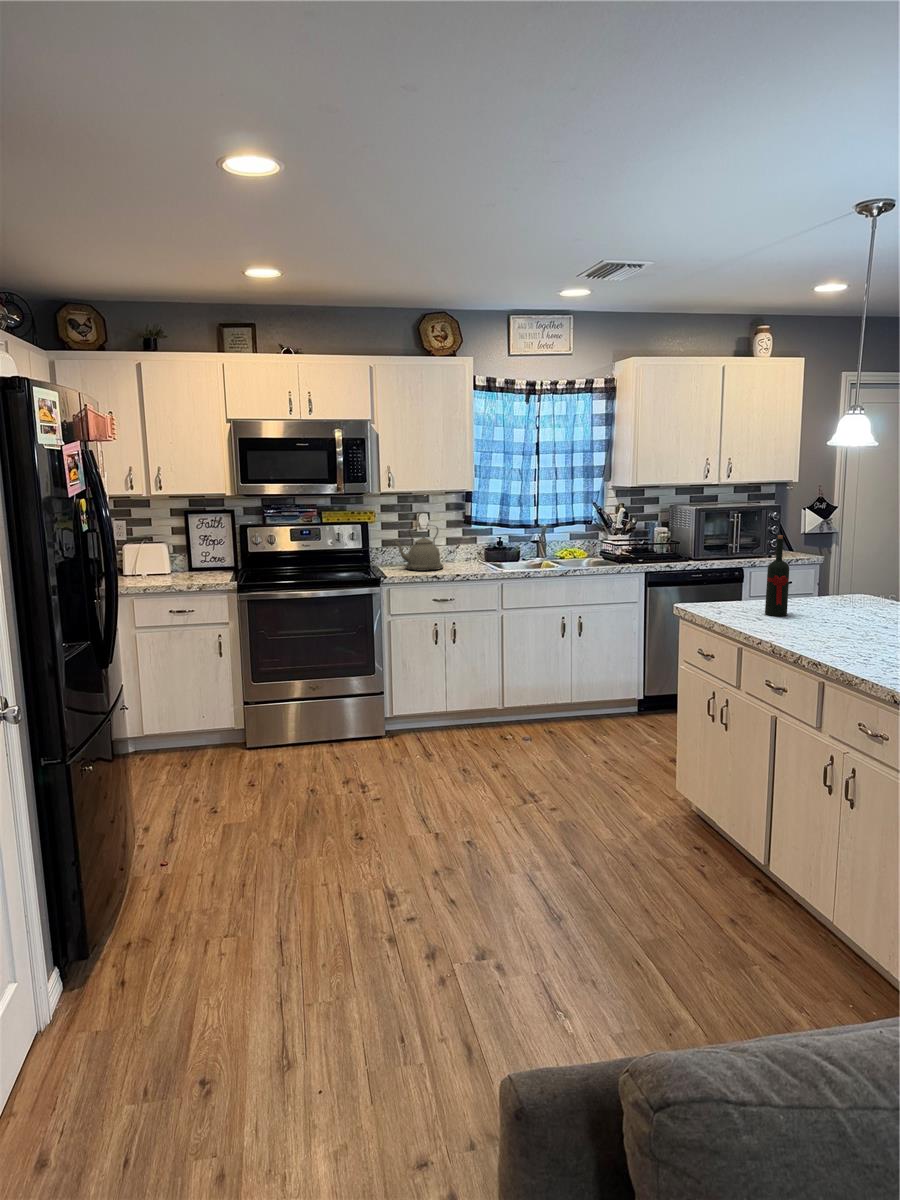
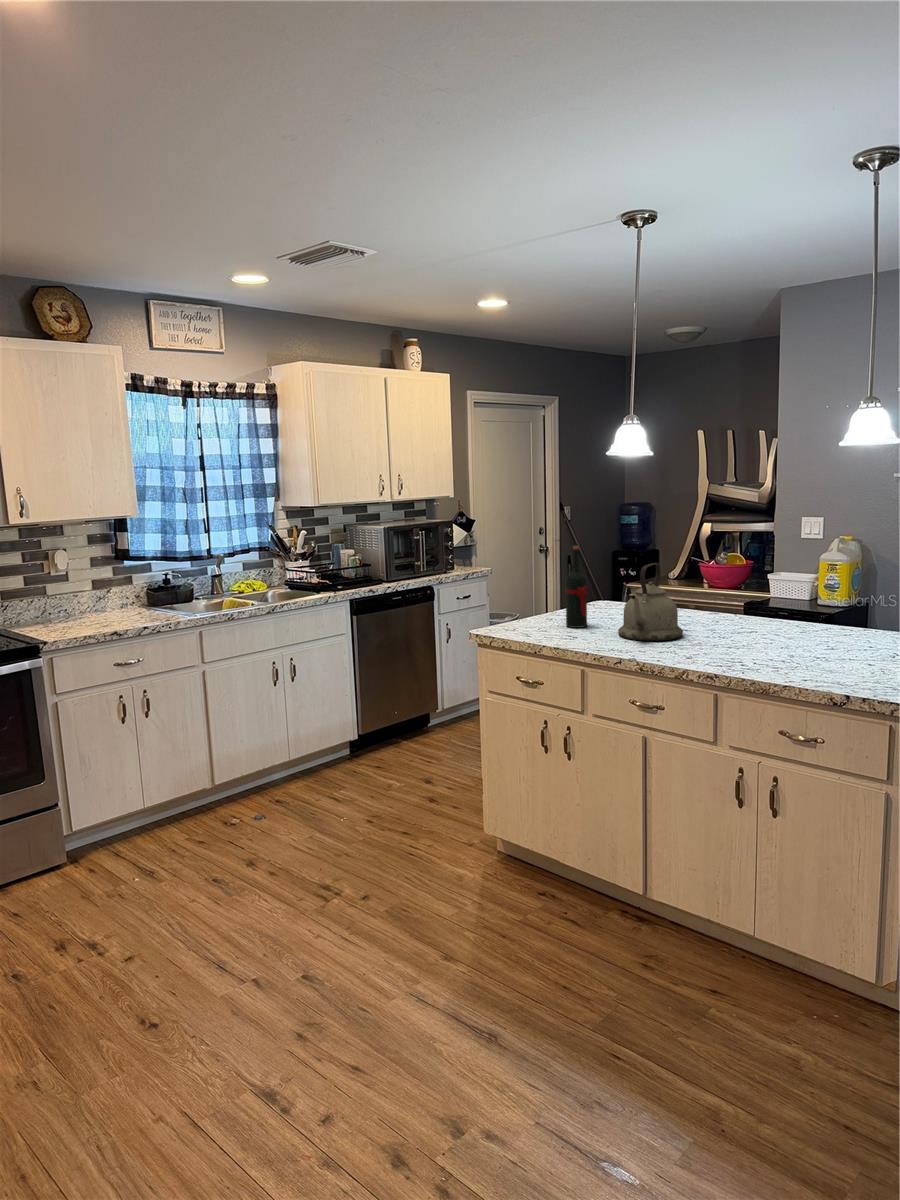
kettle: present [394,526,443,571] -> present [618,563,683,641]

